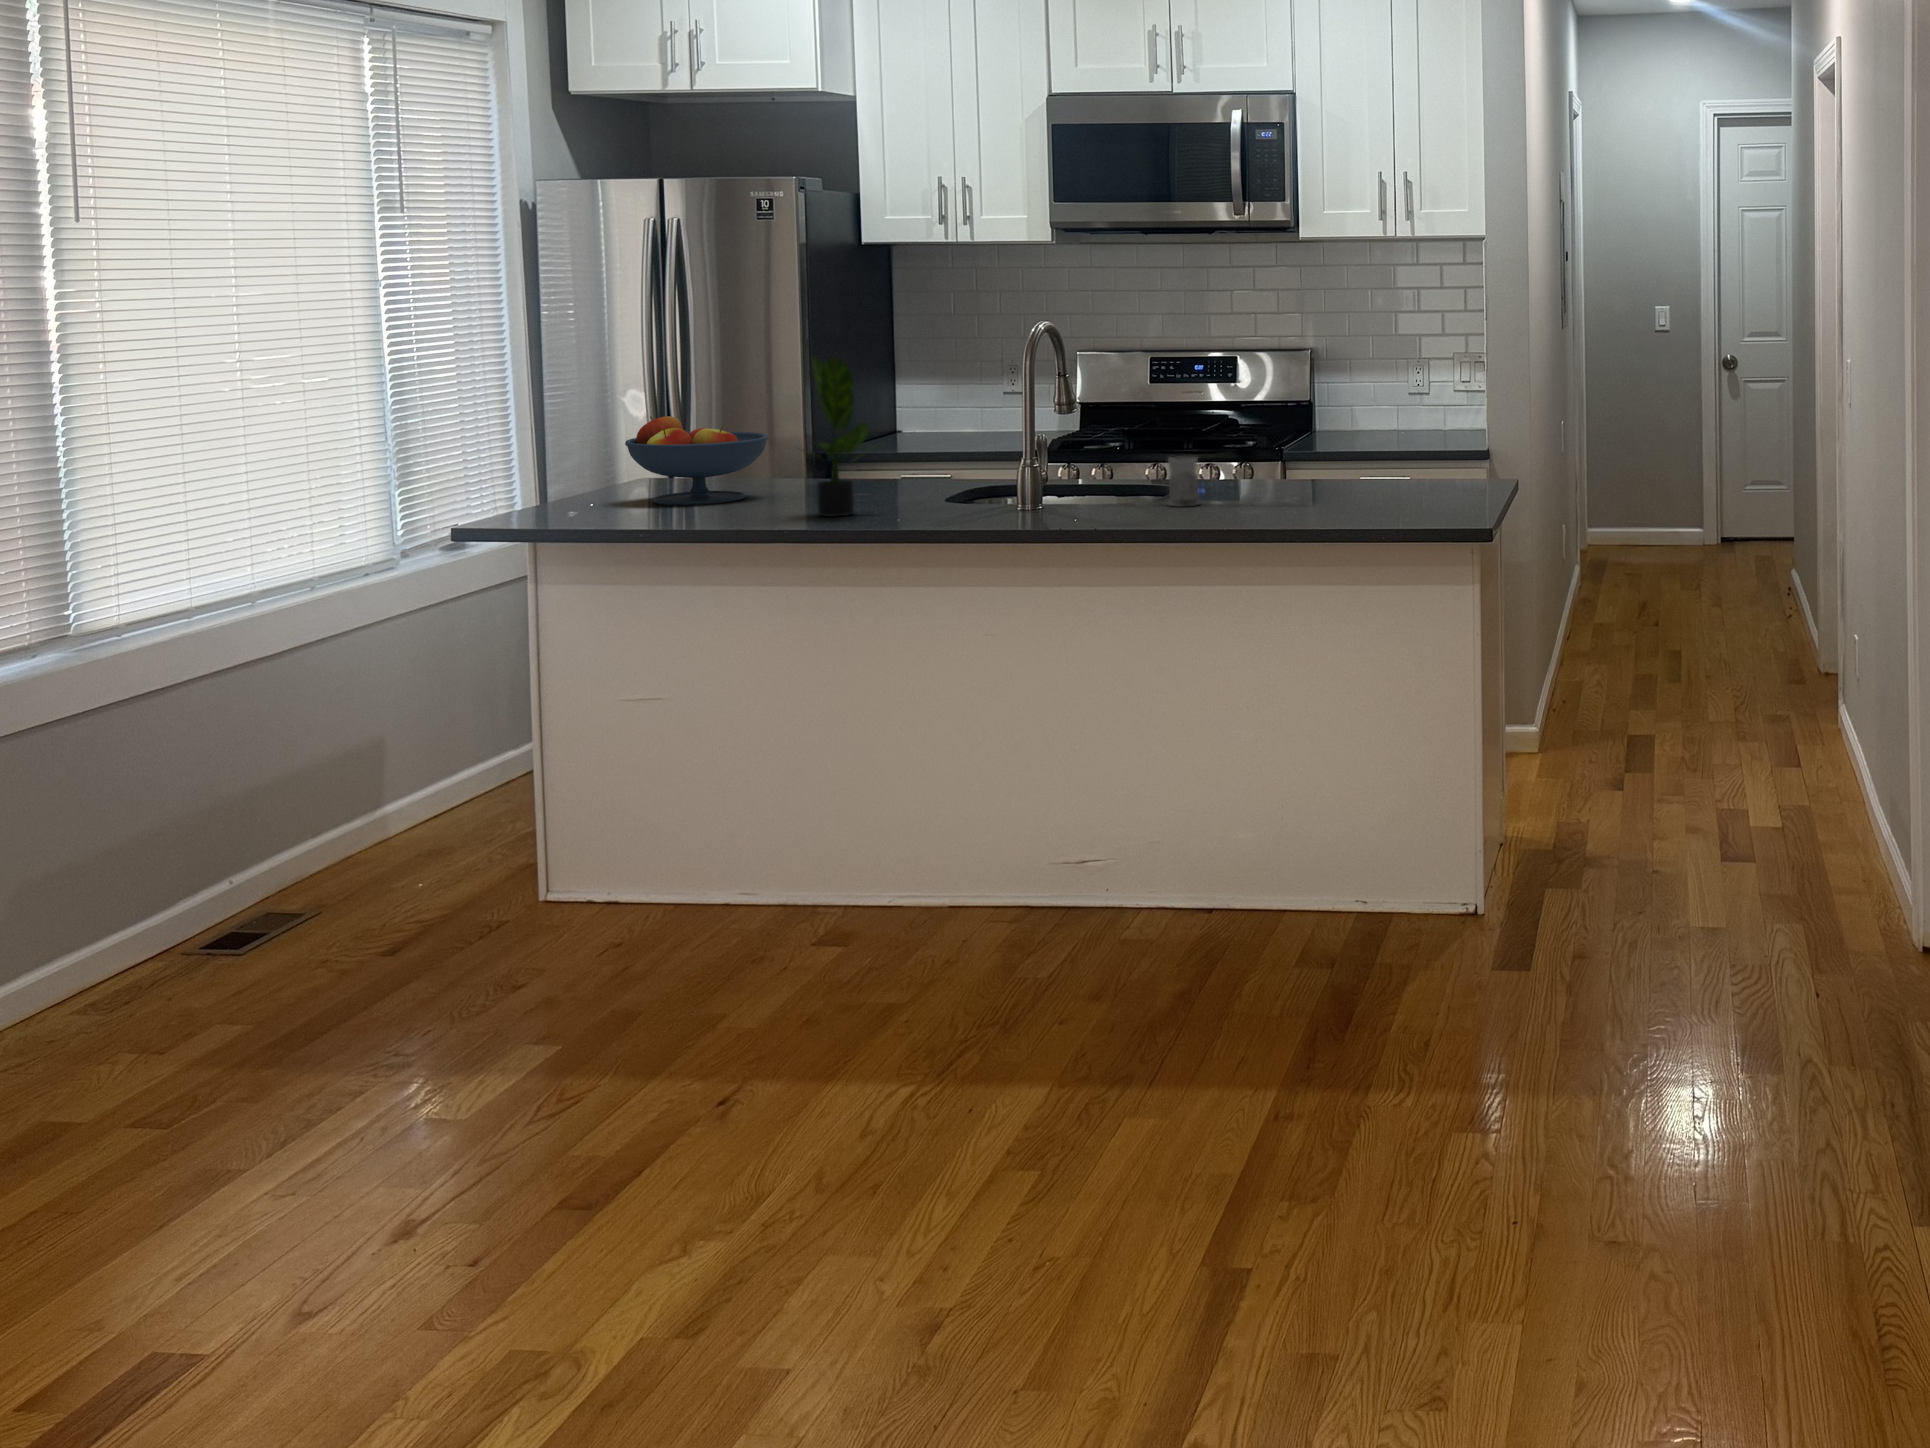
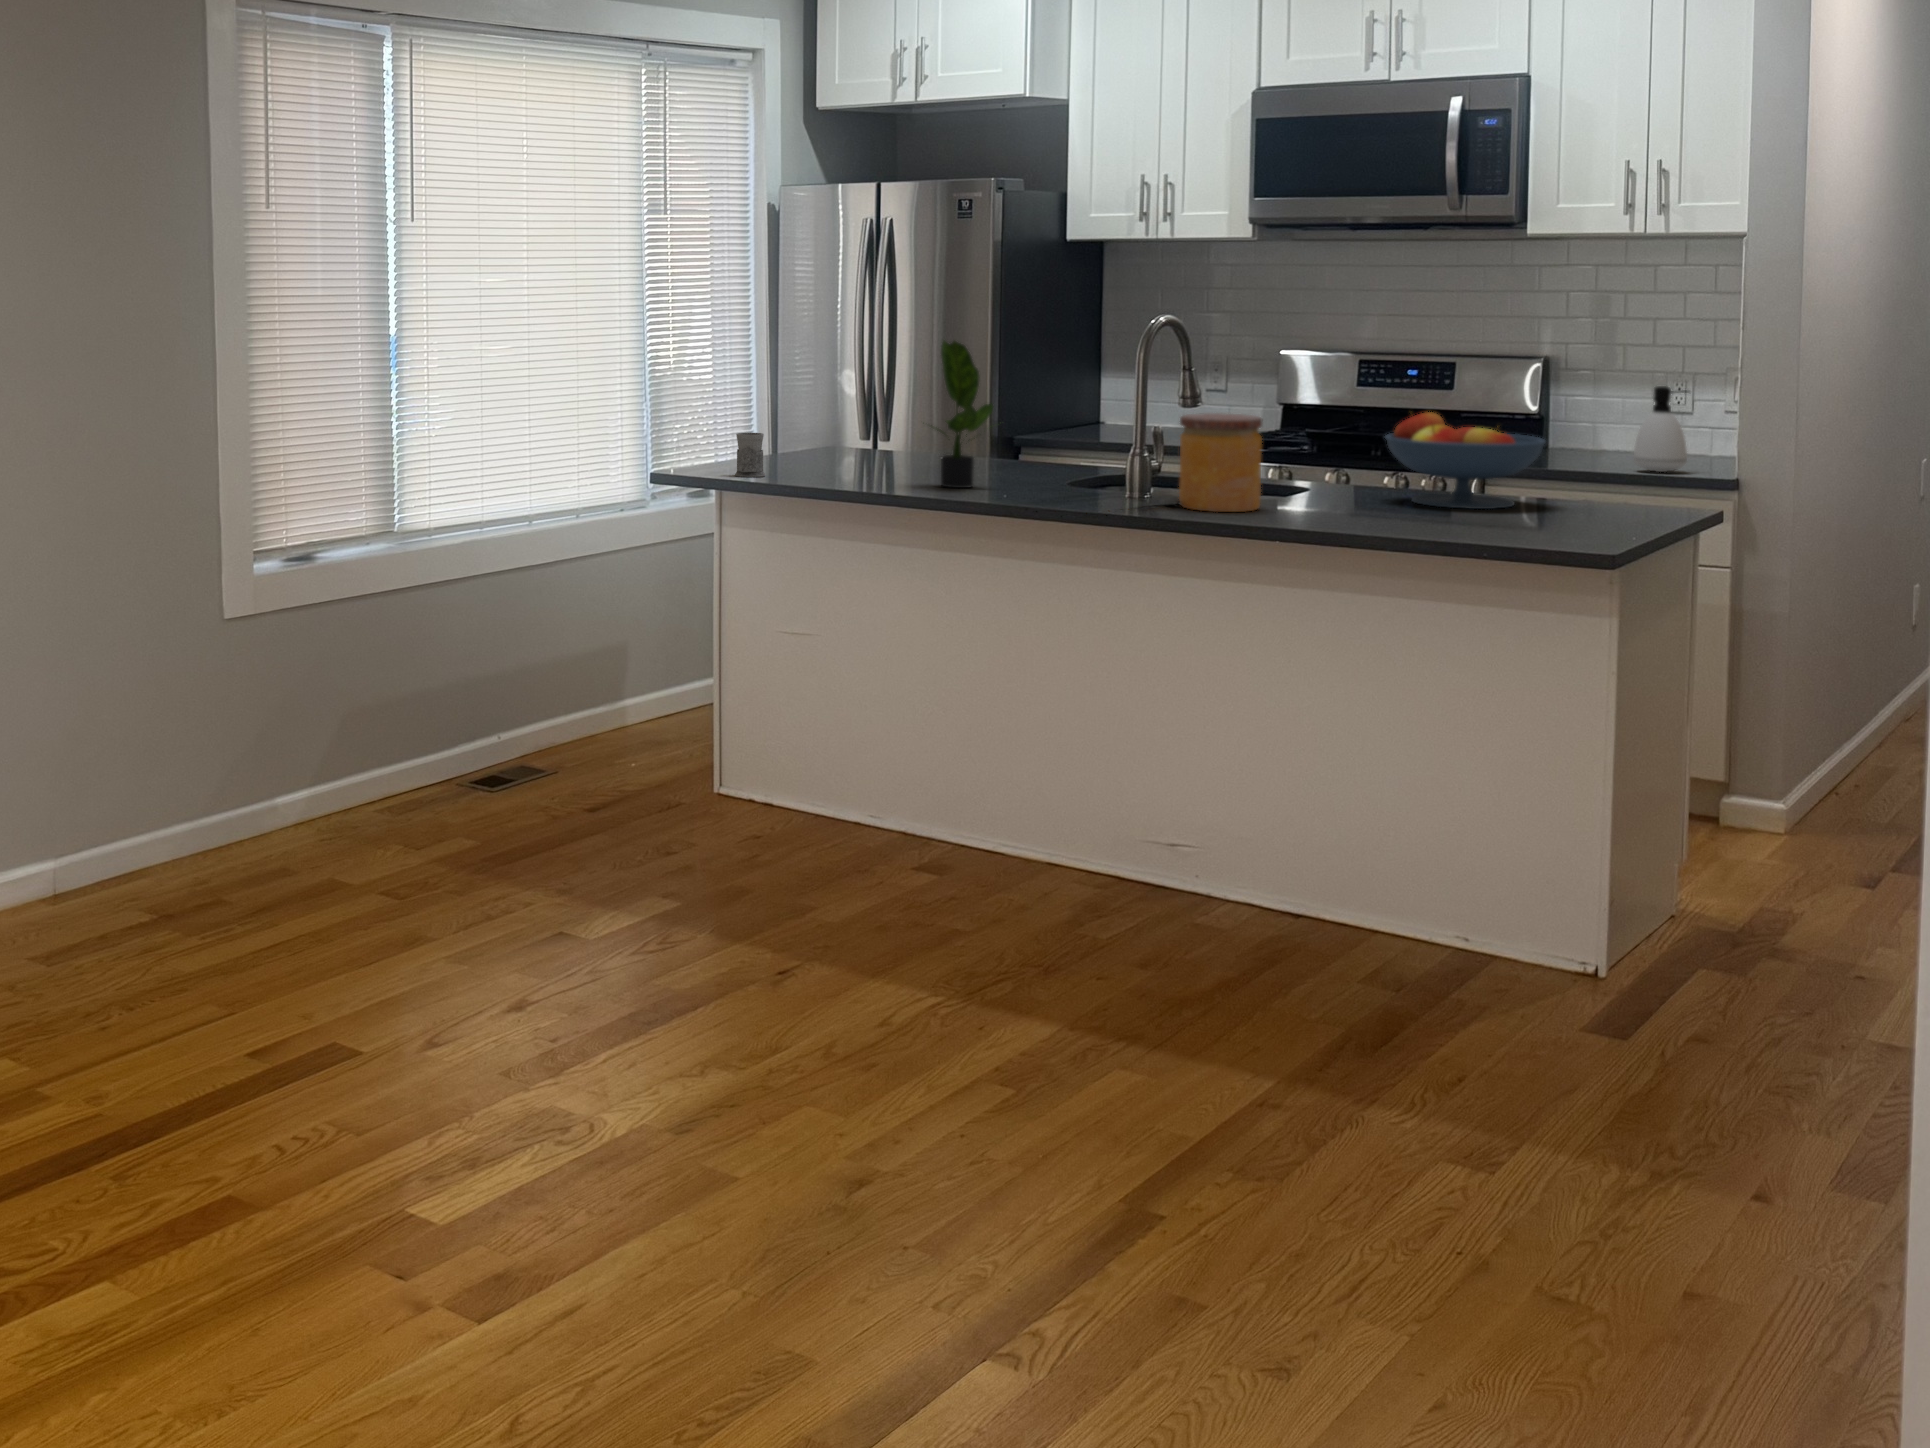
soap dispenser: none [1397,372,1438,448] -> present [1633,386,1688,472]
fruit bowl: present [625,416,768,505] -> present [1385,412,1545,509]
jar: none [1073,420,1152,519] -> present [1179,413,1262,512]
mug: present [1168,456,1200,507] -> present [735,433,765,477]

